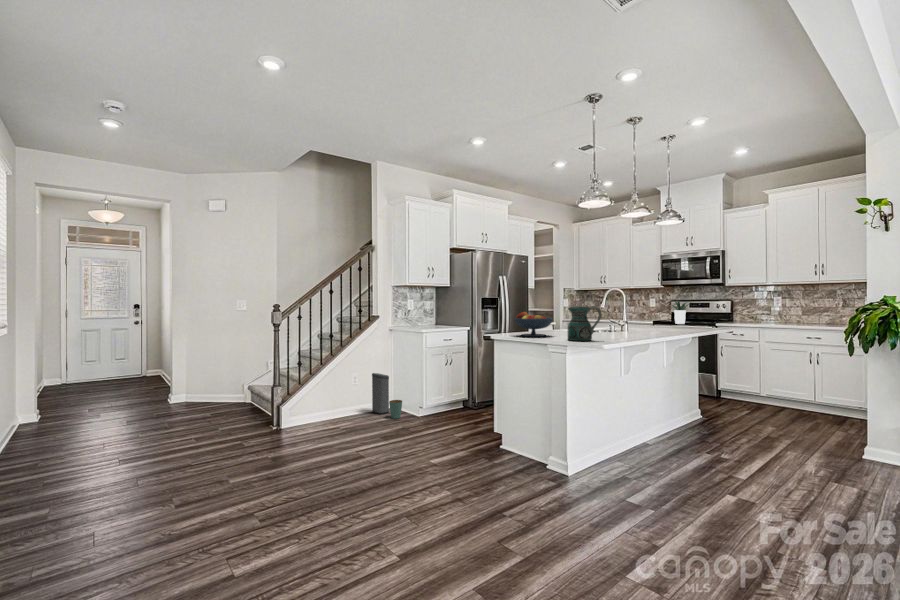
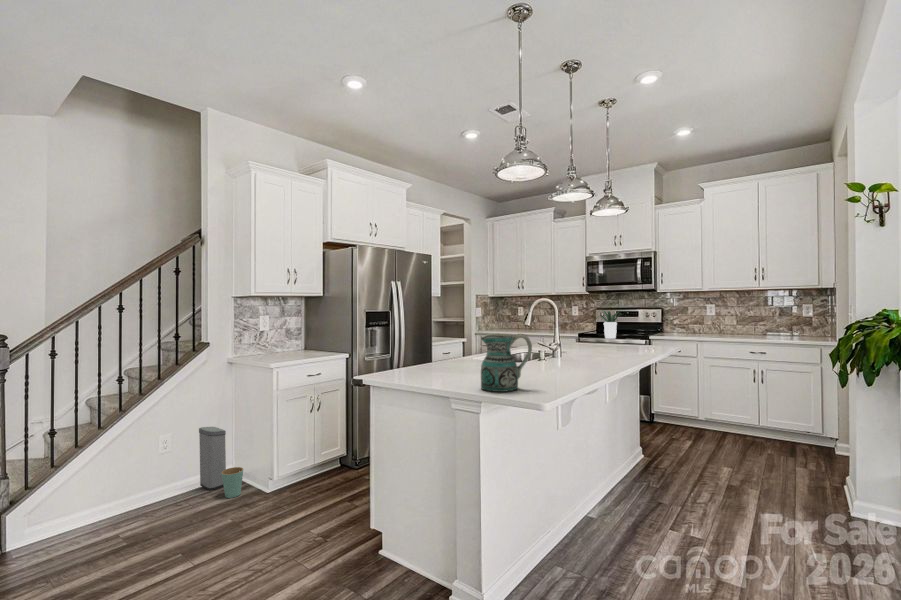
fruit bowl: present [514,312,553,337] -> none [401,339,459,379]

